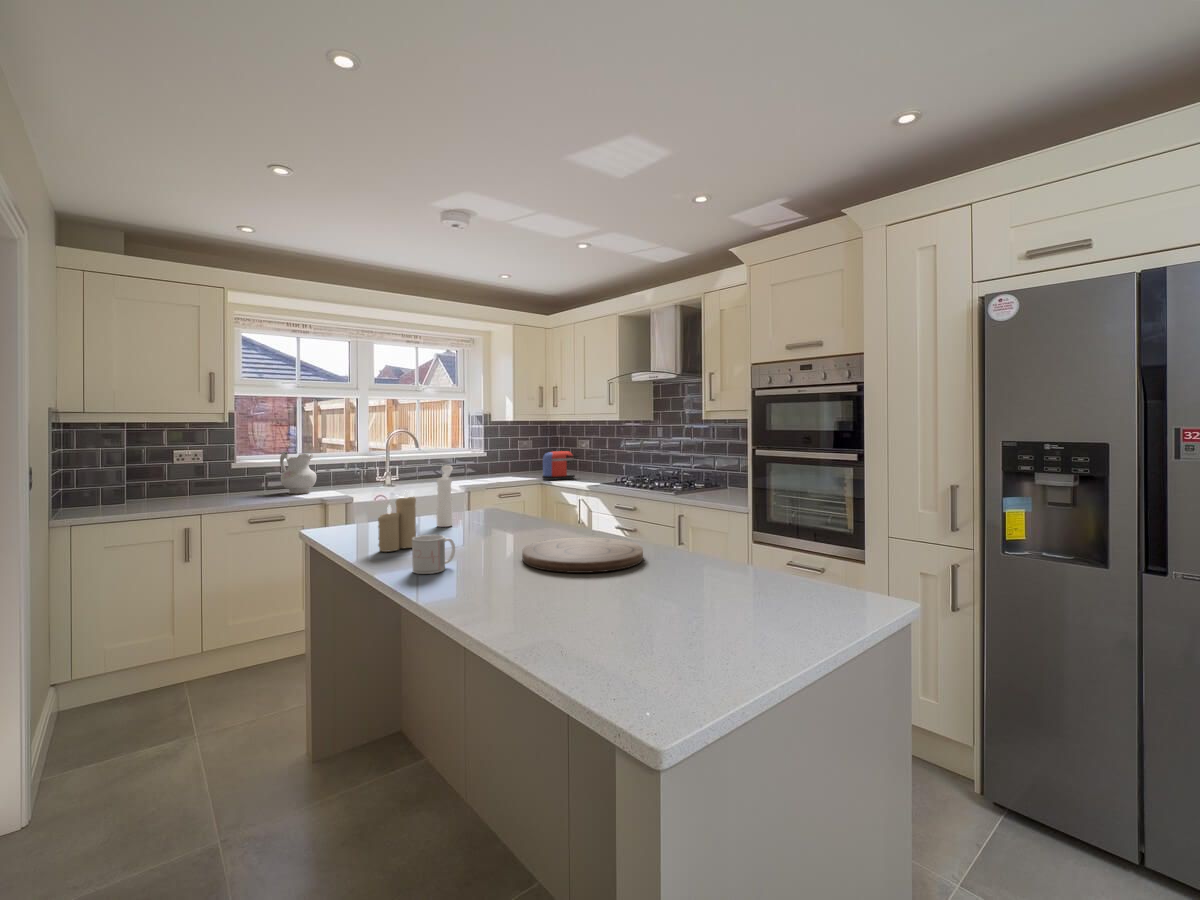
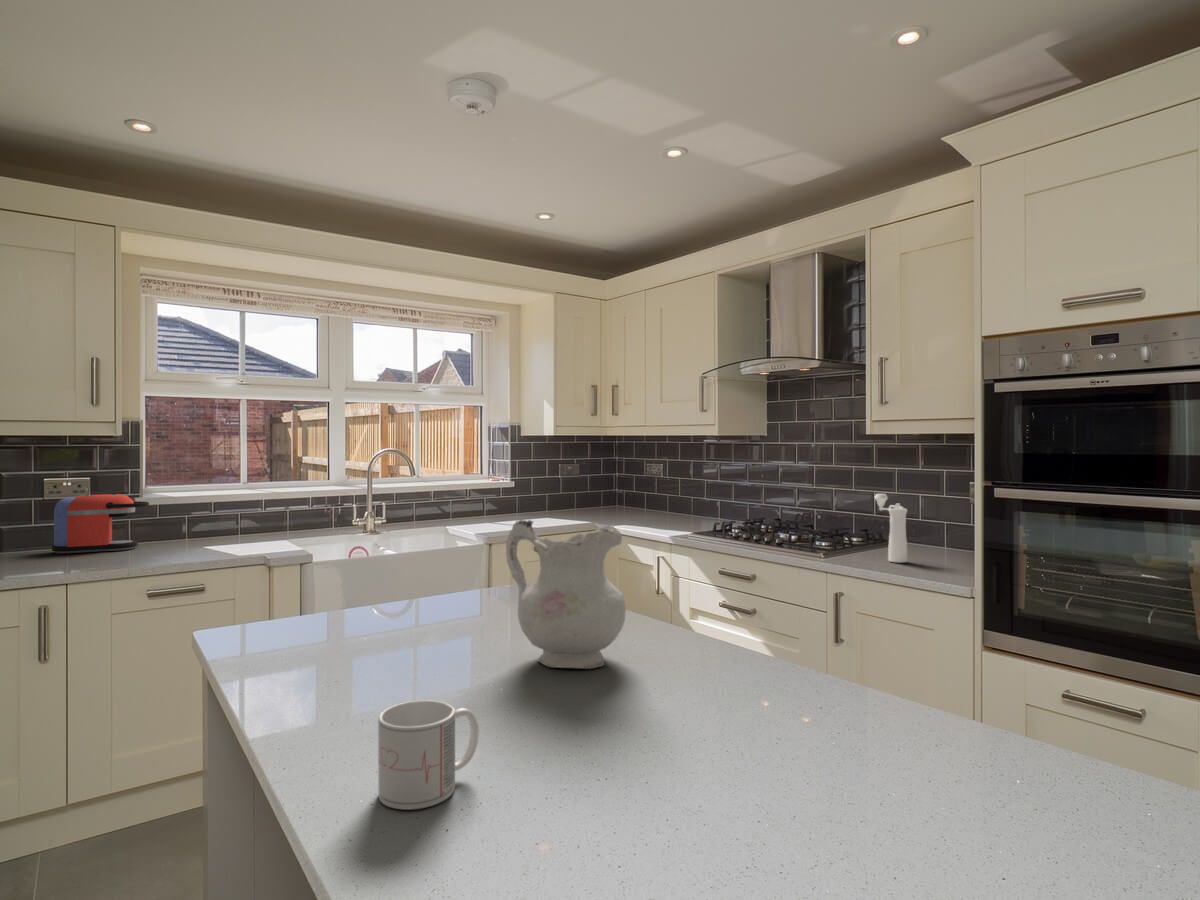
coffee maker: present [542,451,579,480] -> present [52,494,149,553]
ceramic pitcher: present [280,452,317,494] -> present [506,520,626,669]
pepper mill: present [436,465,453,527] -> present [875,494,907,563]
candle: present [378,490,416,552] -> none [316,577,397,713]
cutting board: present [522,537,643,573] -> none [627,681,911,817]

